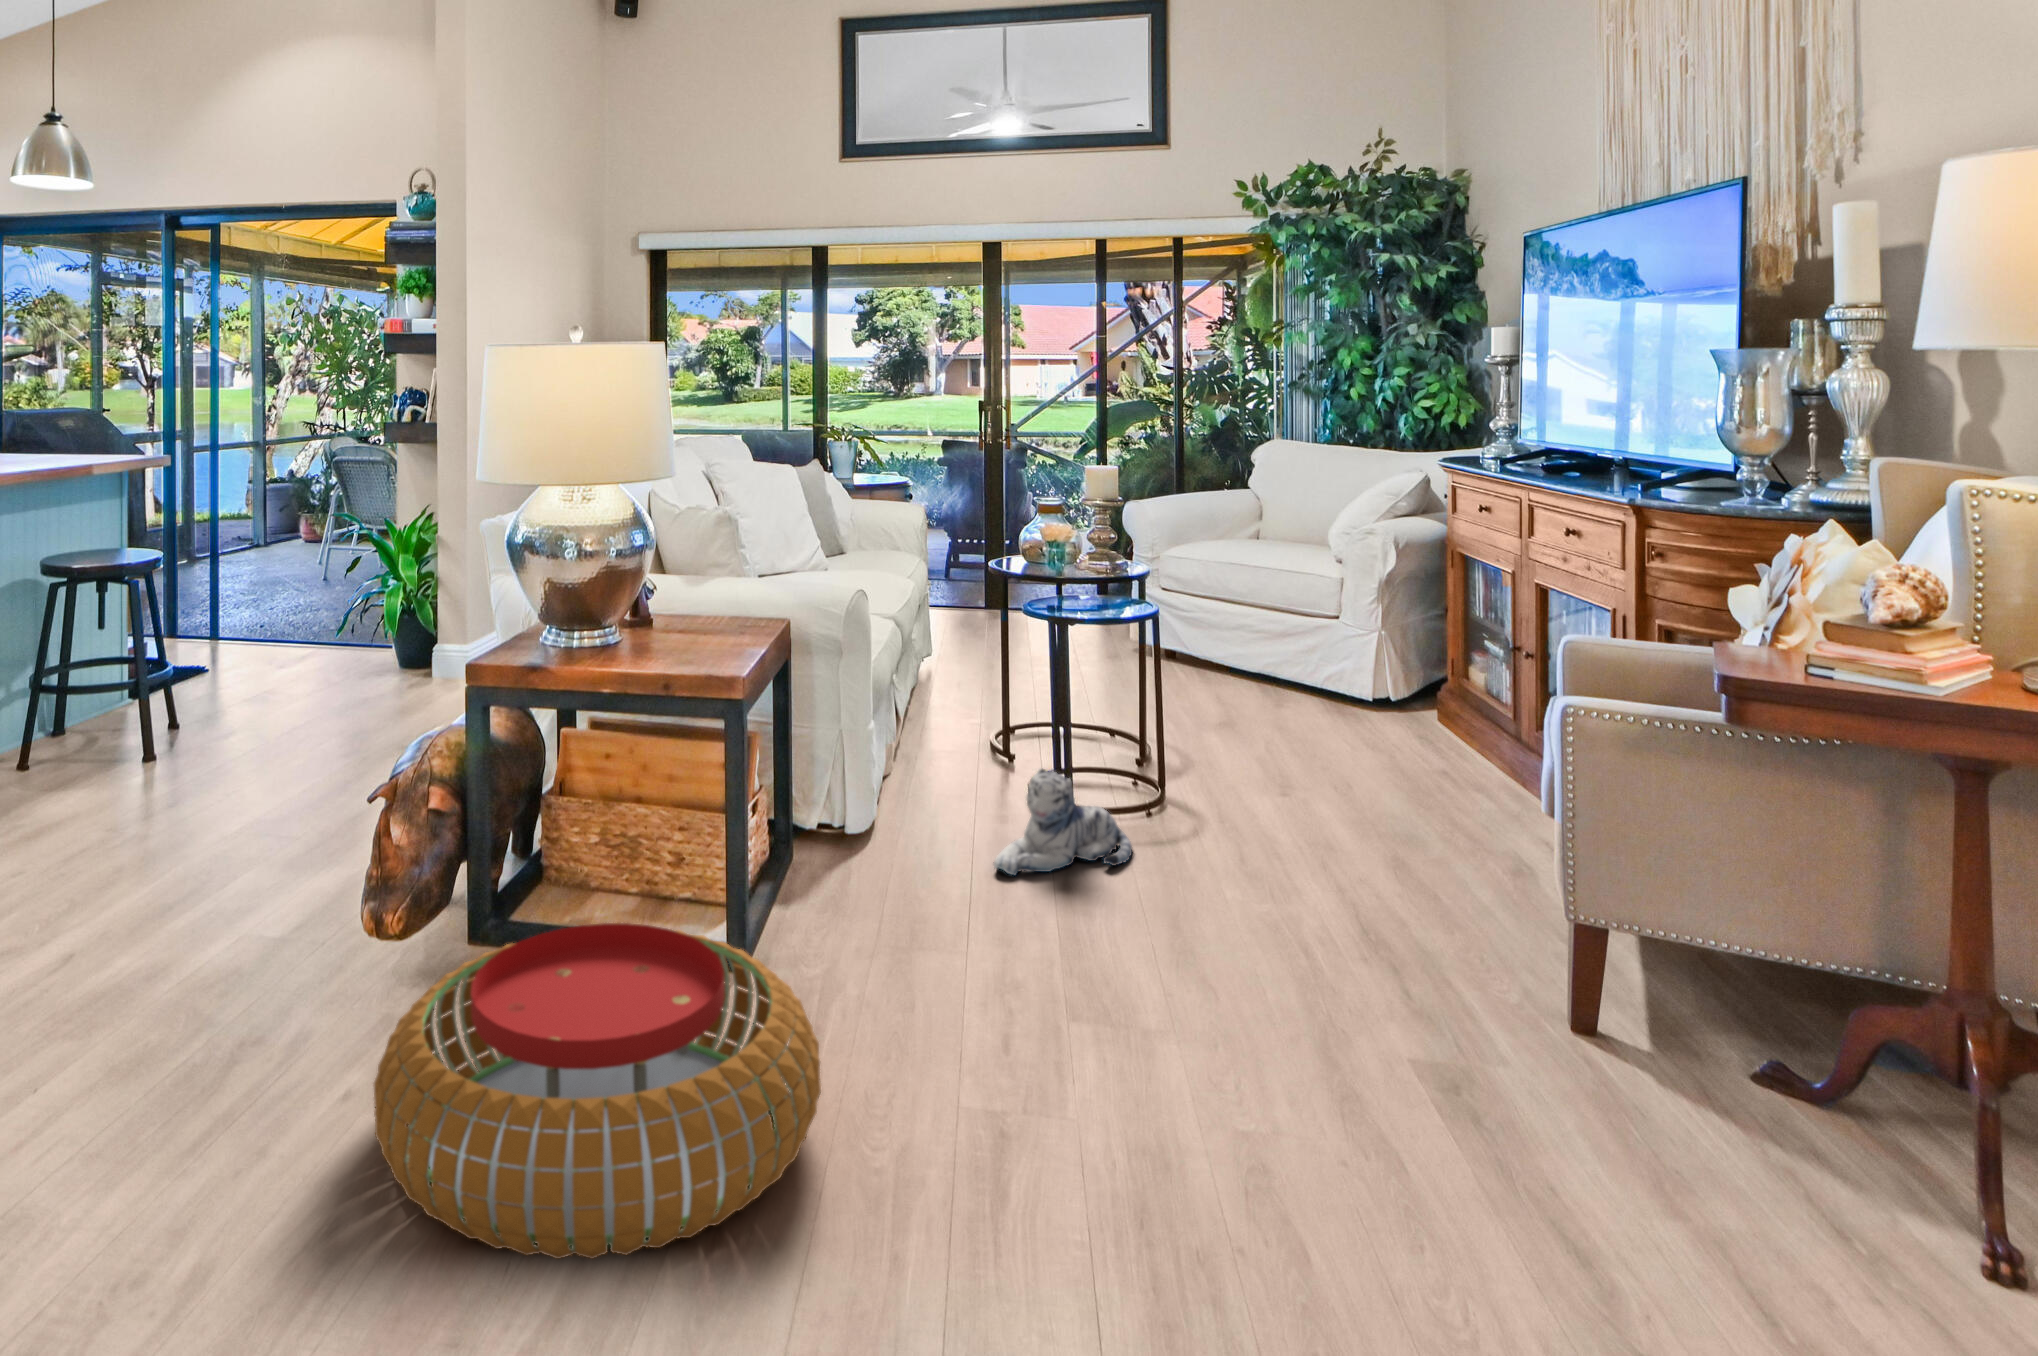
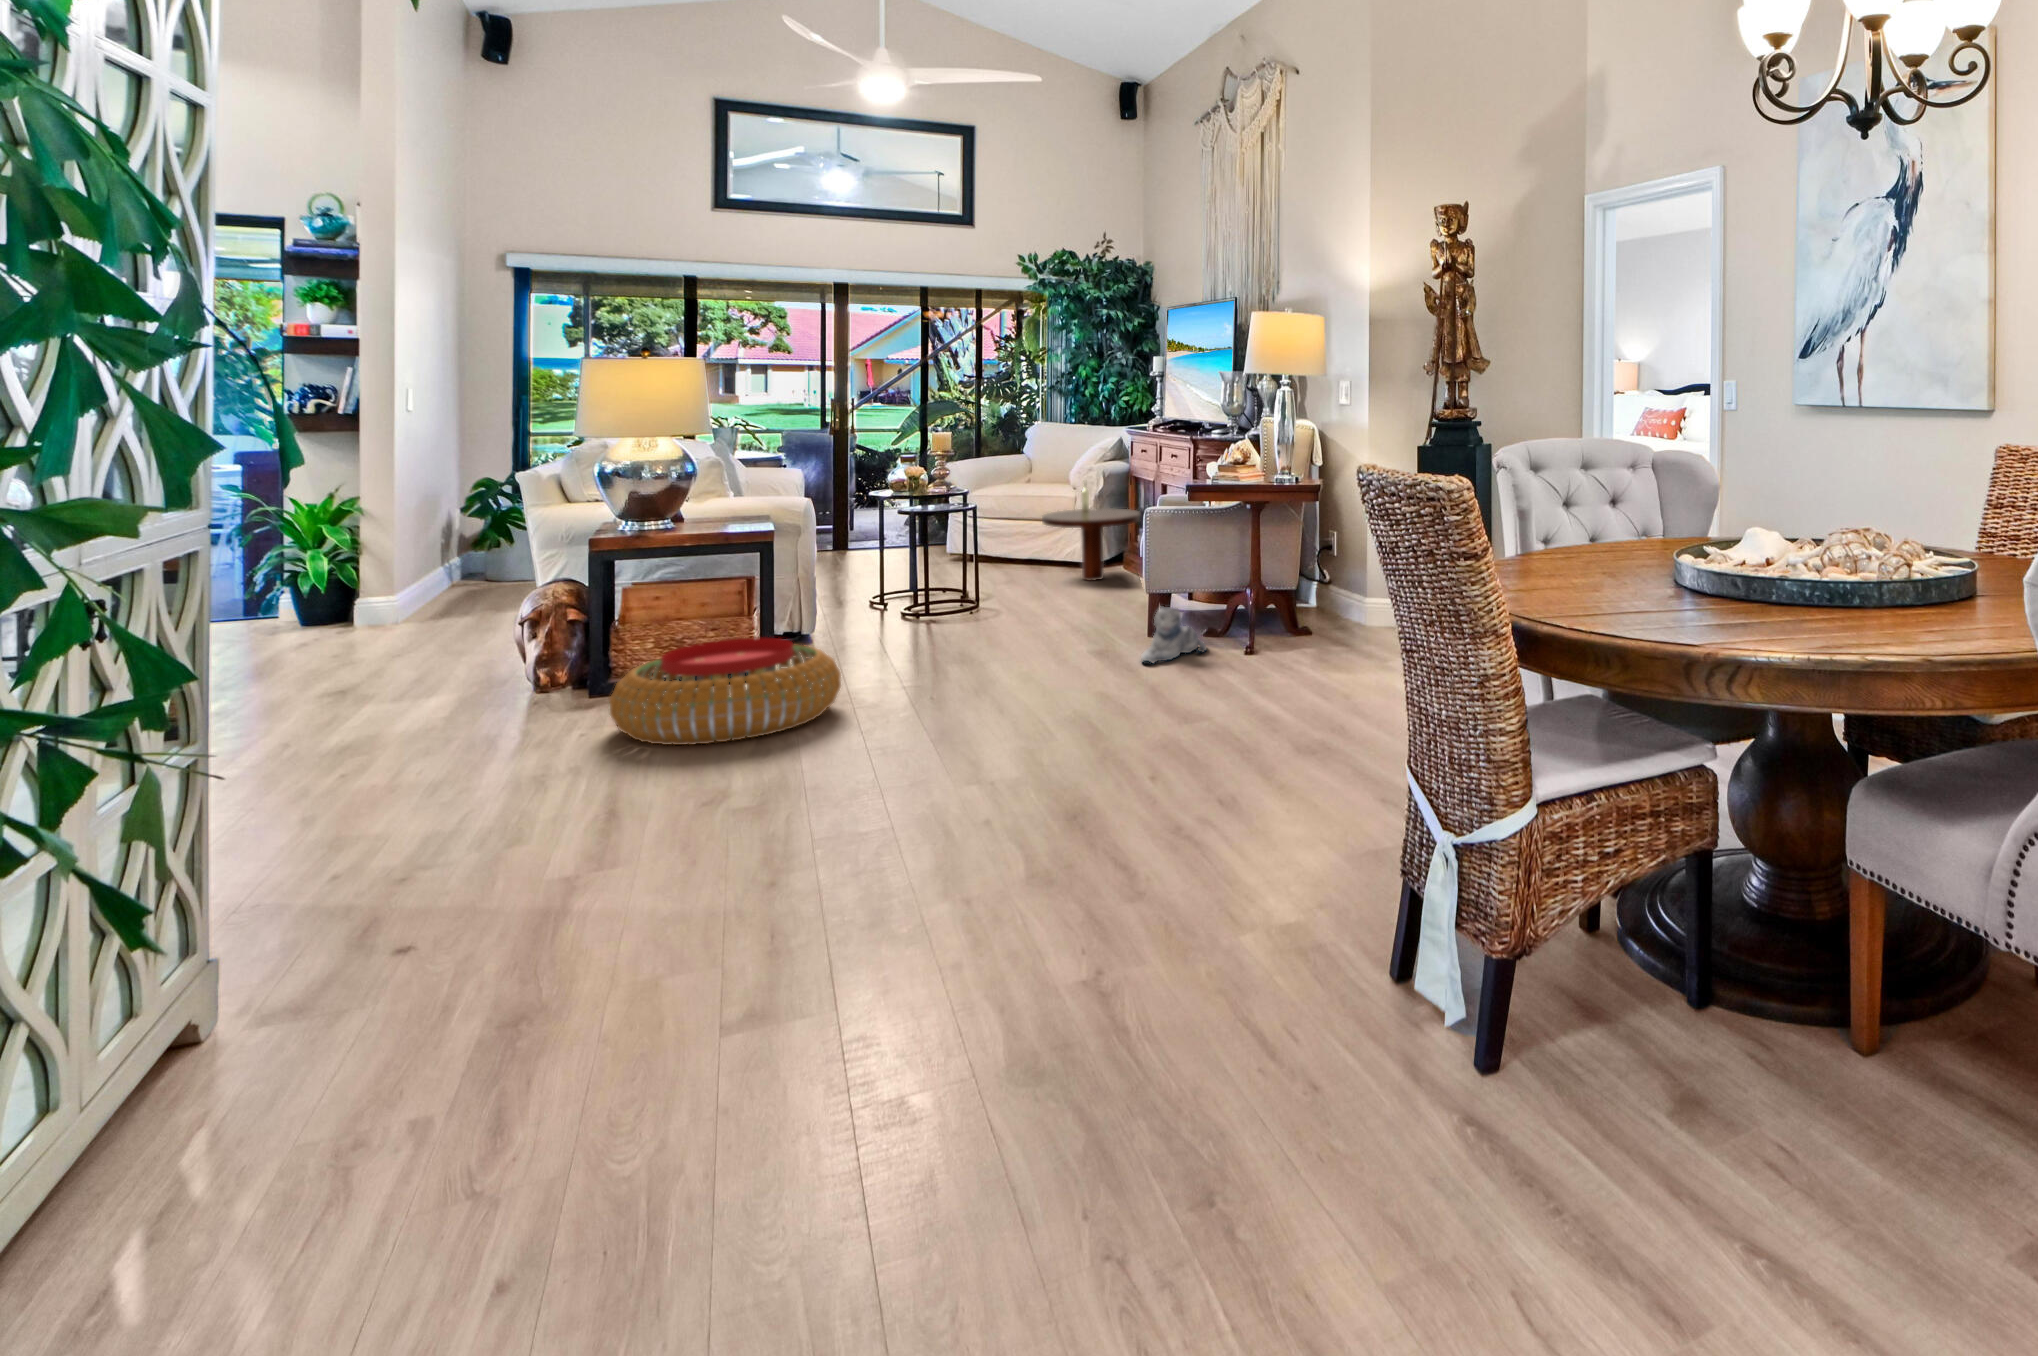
coffee table: none [1285,554,1481,748] -> present [1042,481,1140,581]
plush toy: present [994,768,1132,875] -> present [1141,606,1206,664]

